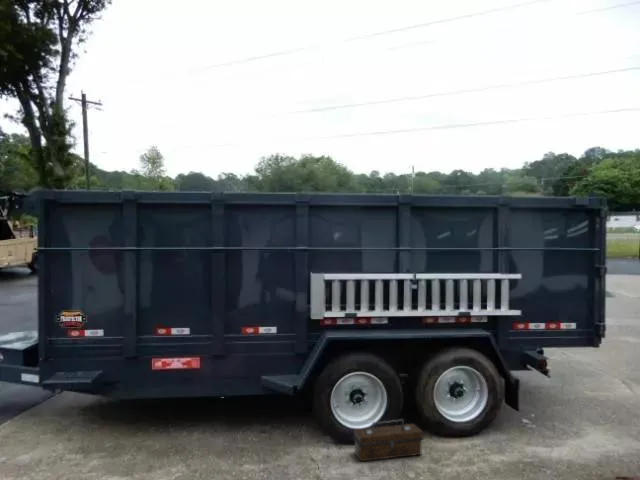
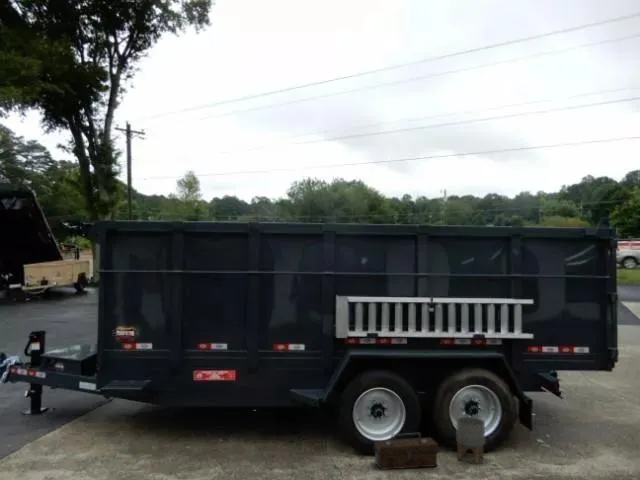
planter: none [441,400,471,450] -> present [456,417,485,464]

